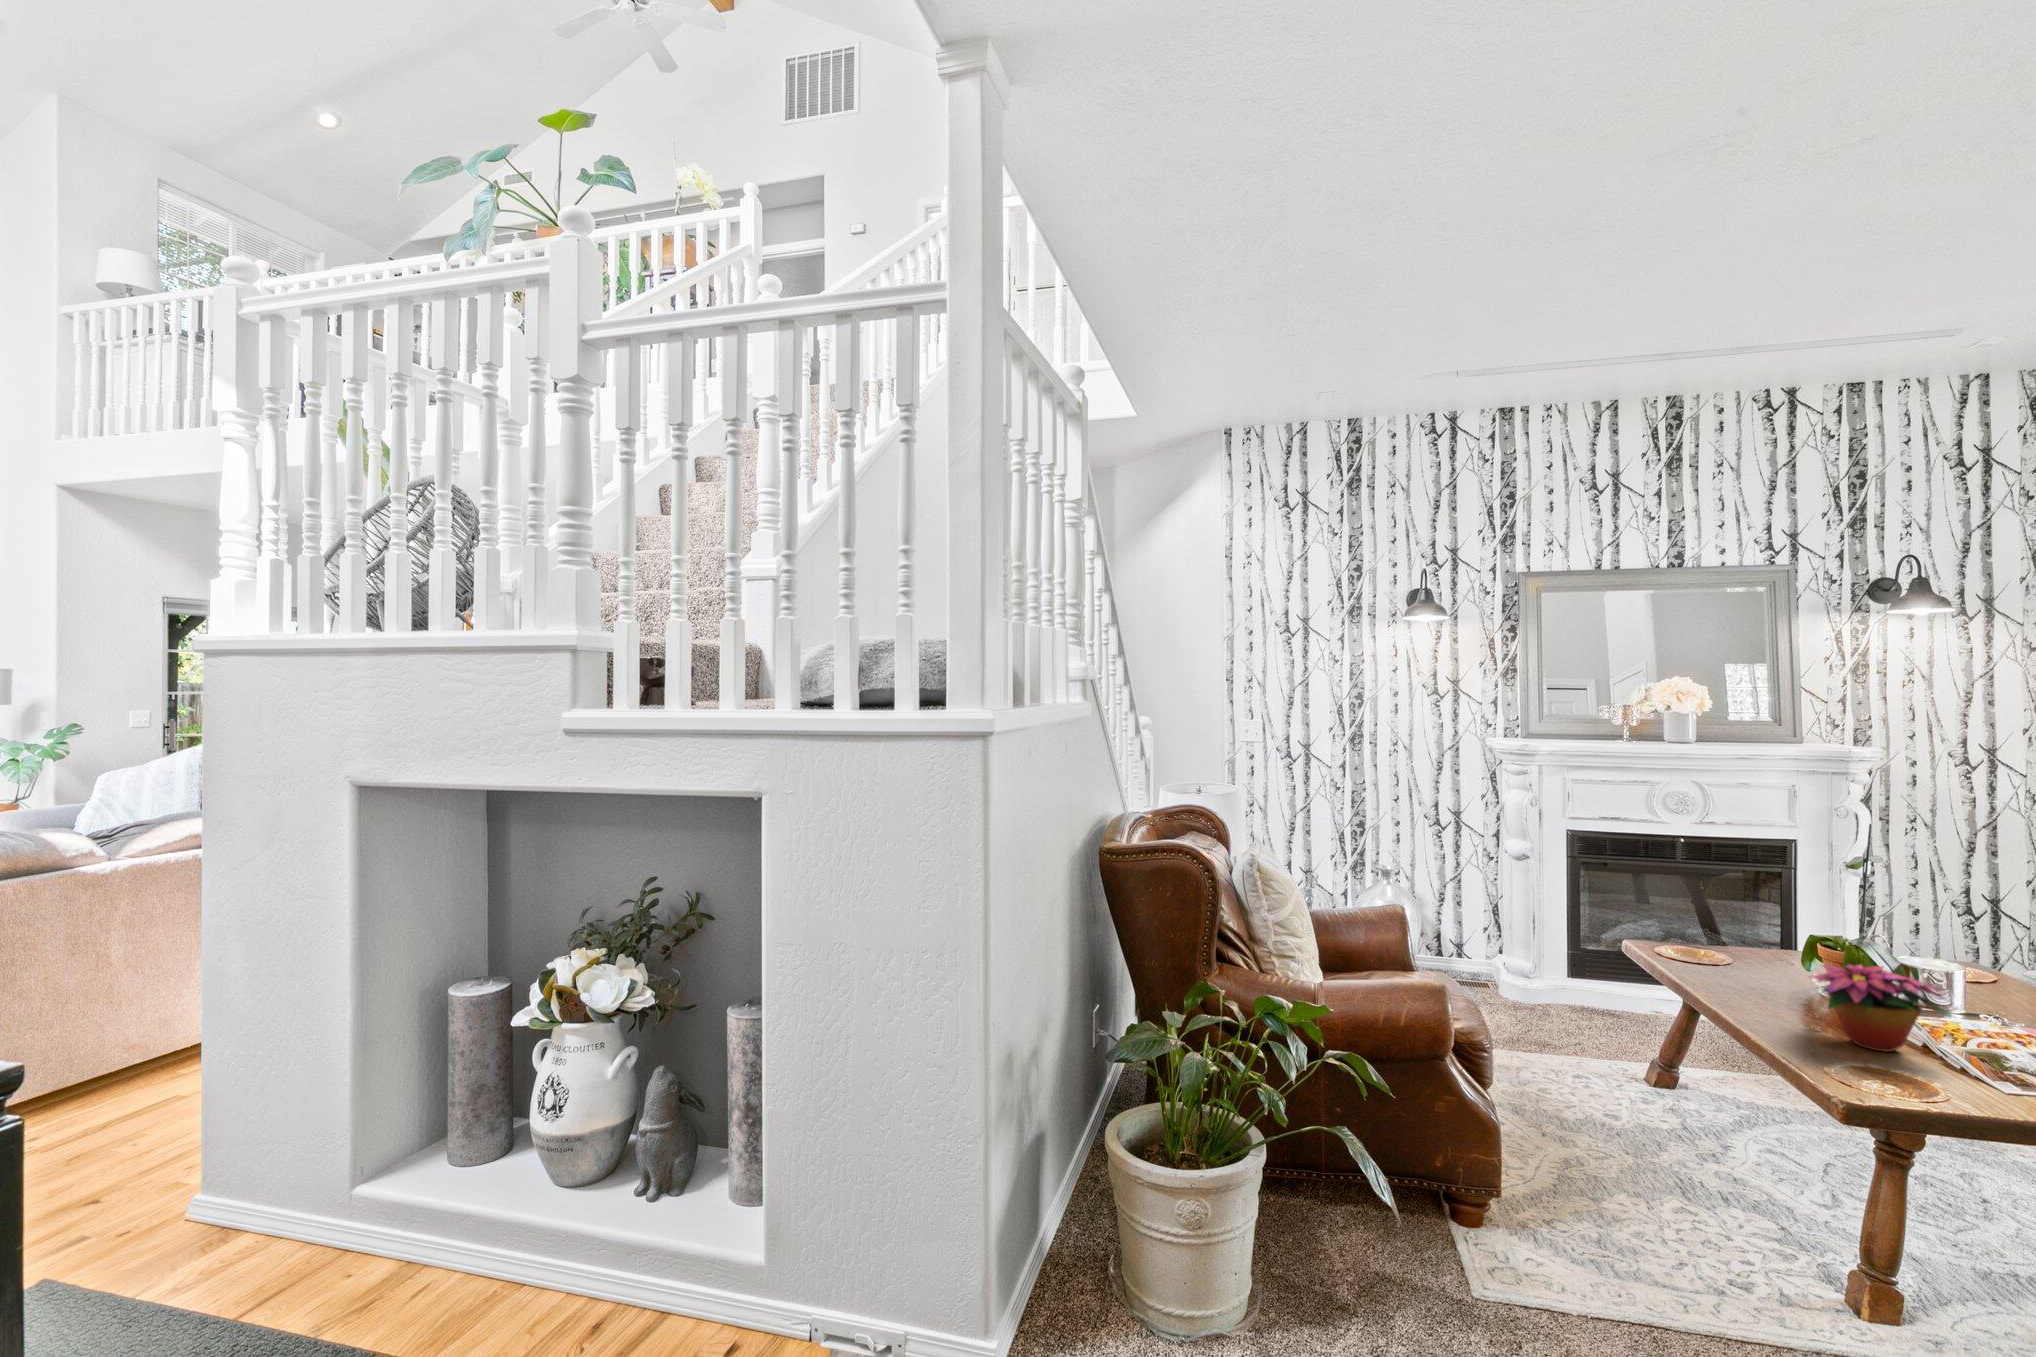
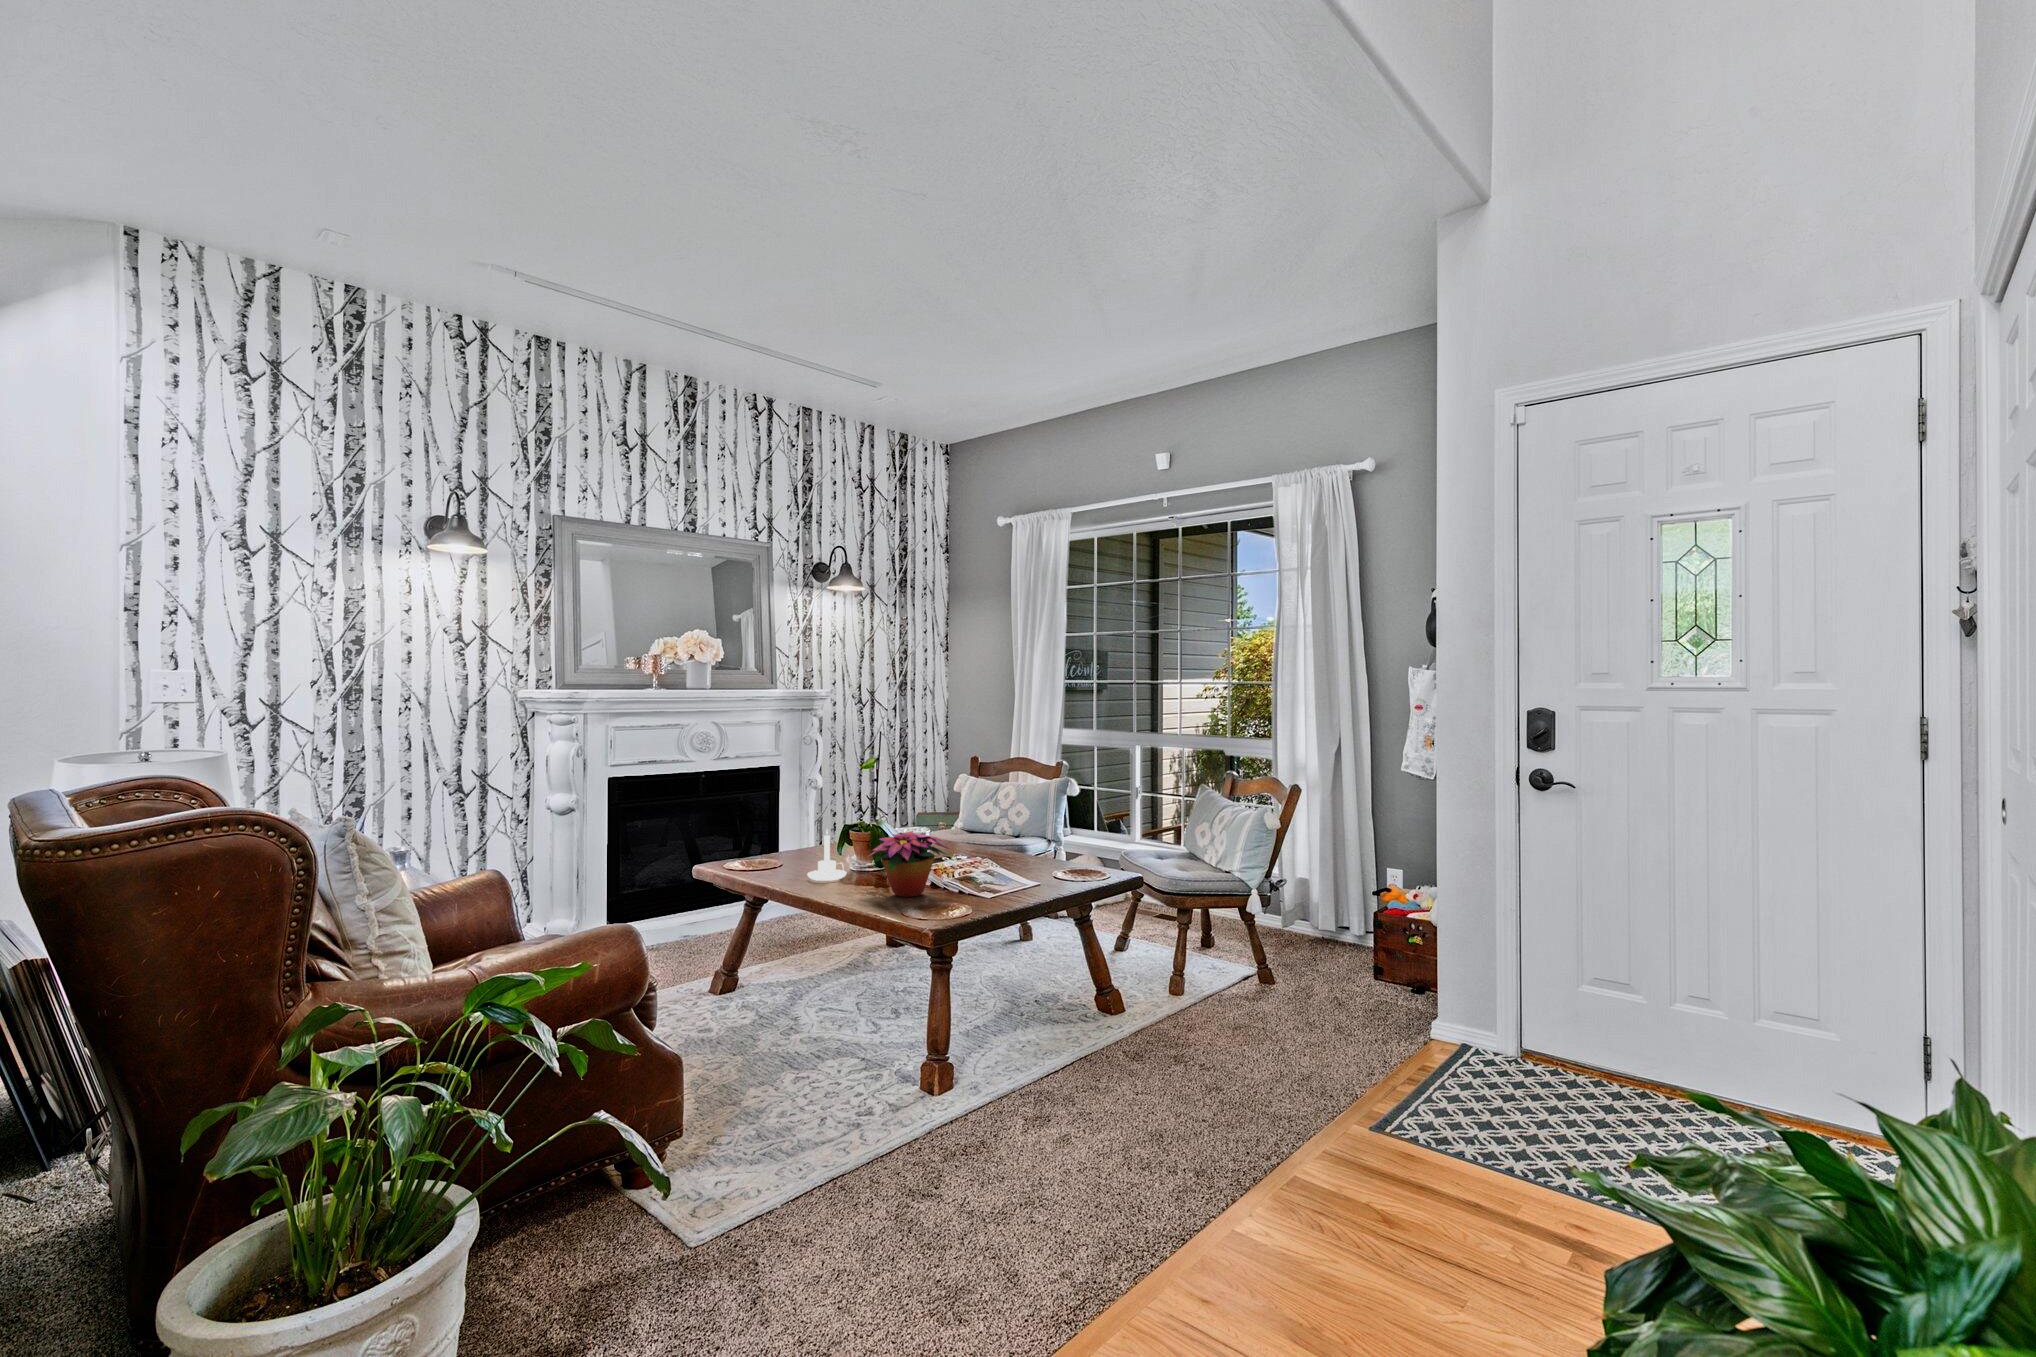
candle holder: none [1748,933,1807,998] -> present [807,830,846,881]

